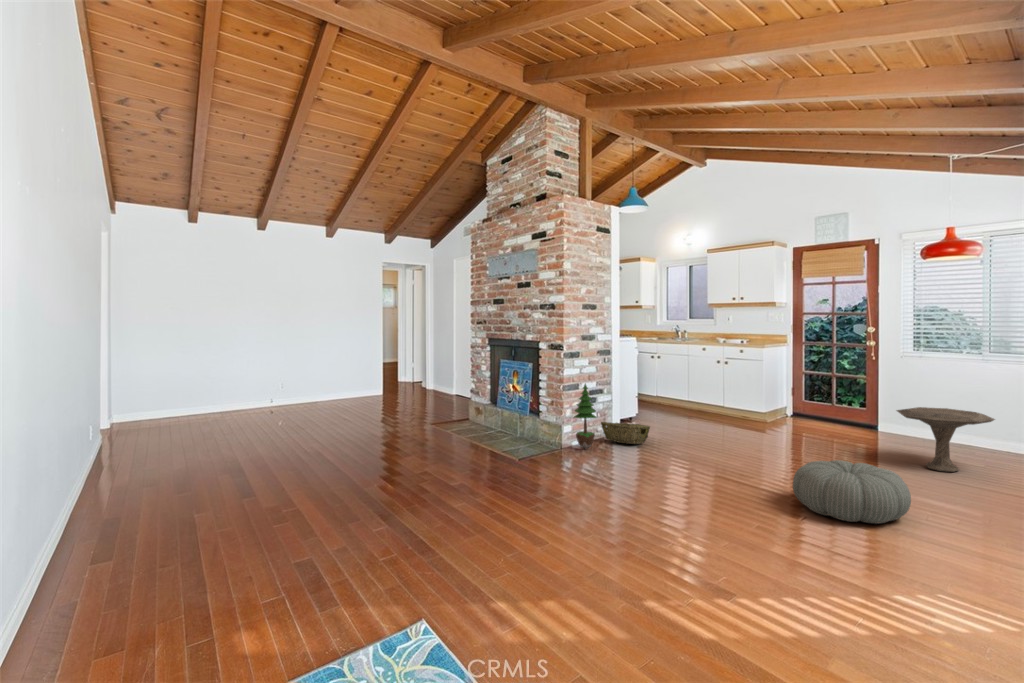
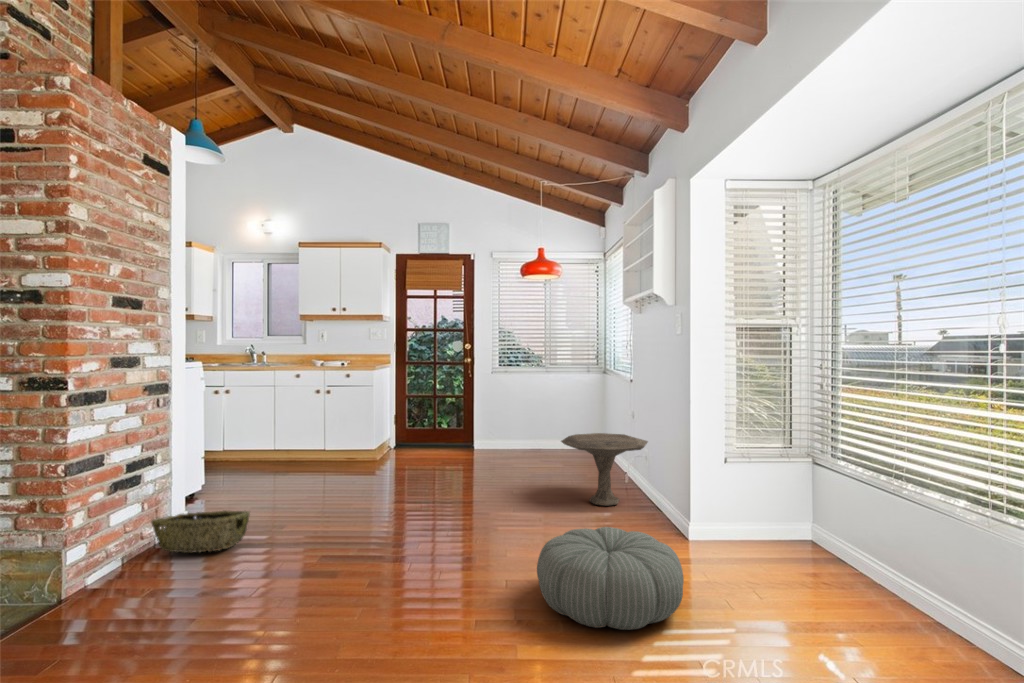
potted tree: present [574,384,596,449] -> none [92,452,150,587]

